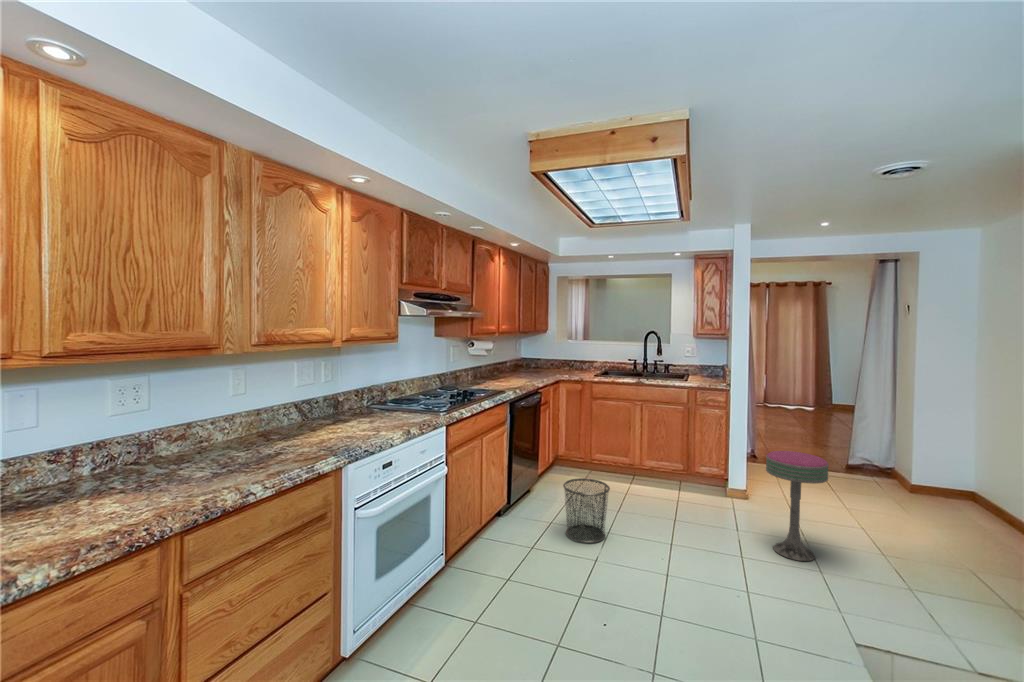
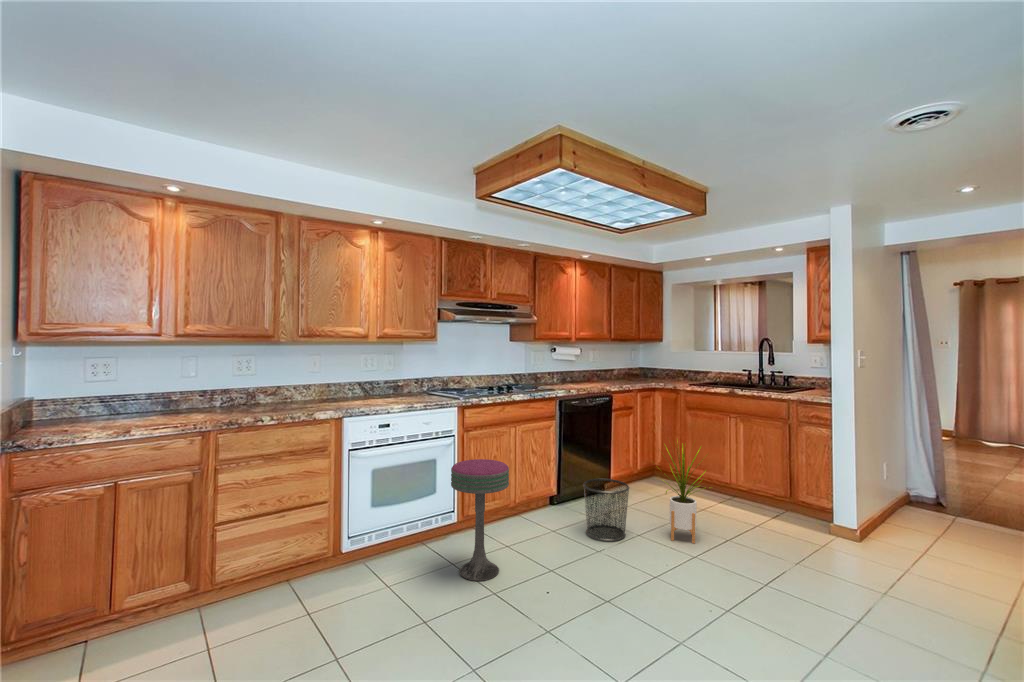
house plant: none [622,428,673,527] -> present [662,444,706,543]
bar stool: present [766,451,829,561] -> present [451,459,509,581]

